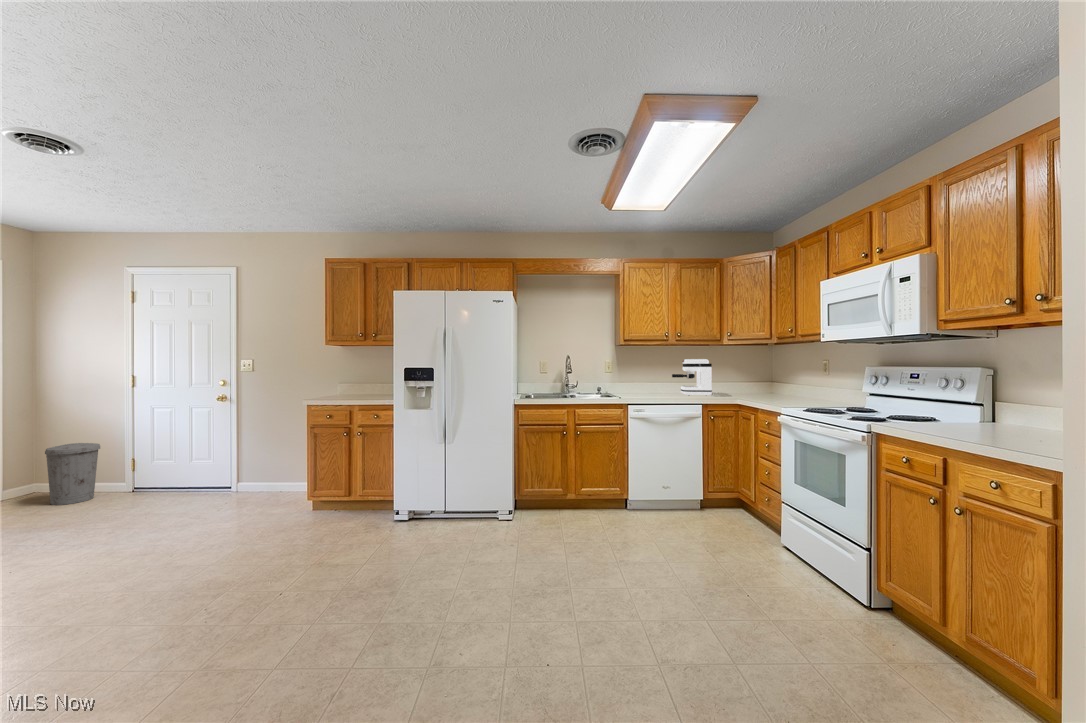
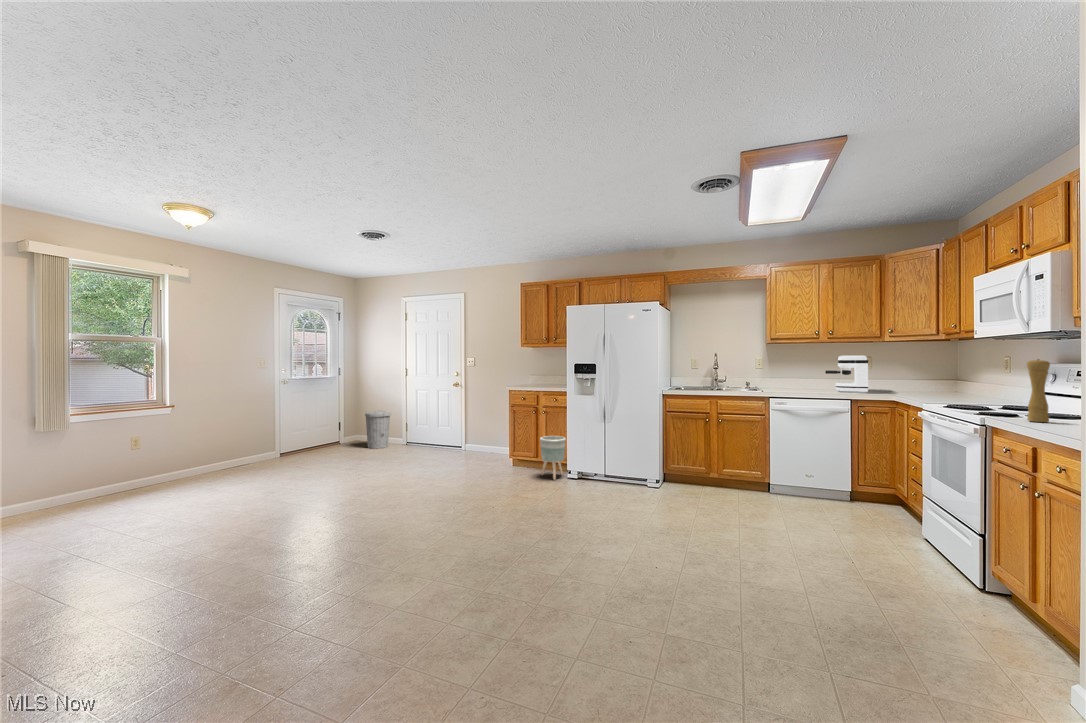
pepper mill: none [909,362,930,427] -> present [1027,359,1050,422]
planter: none [354,464,390,525] -> present [540,436,566,480]

